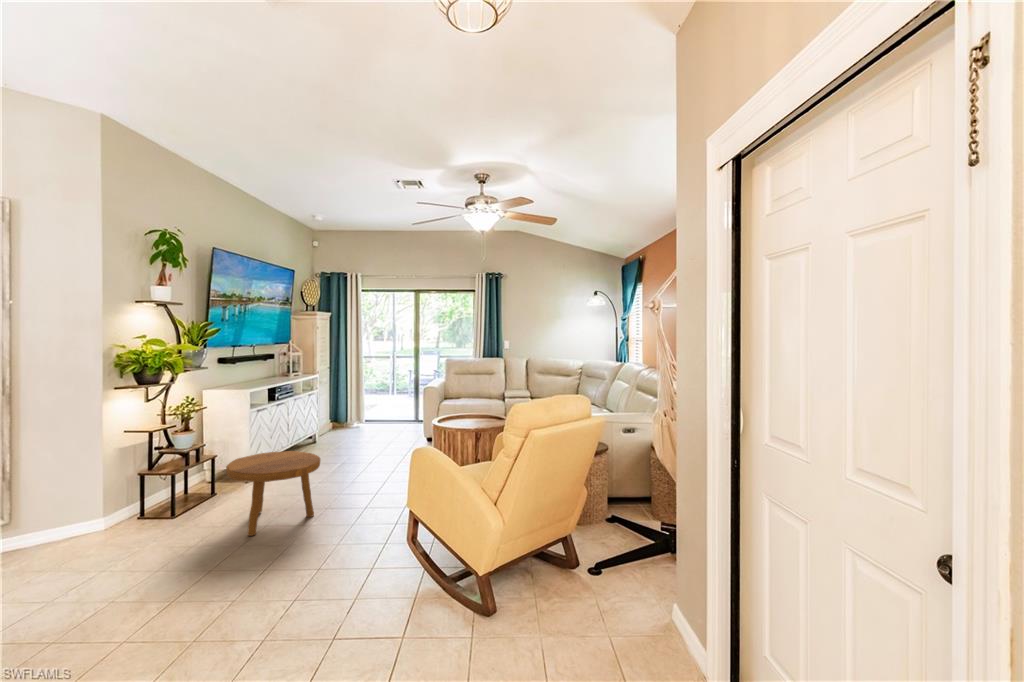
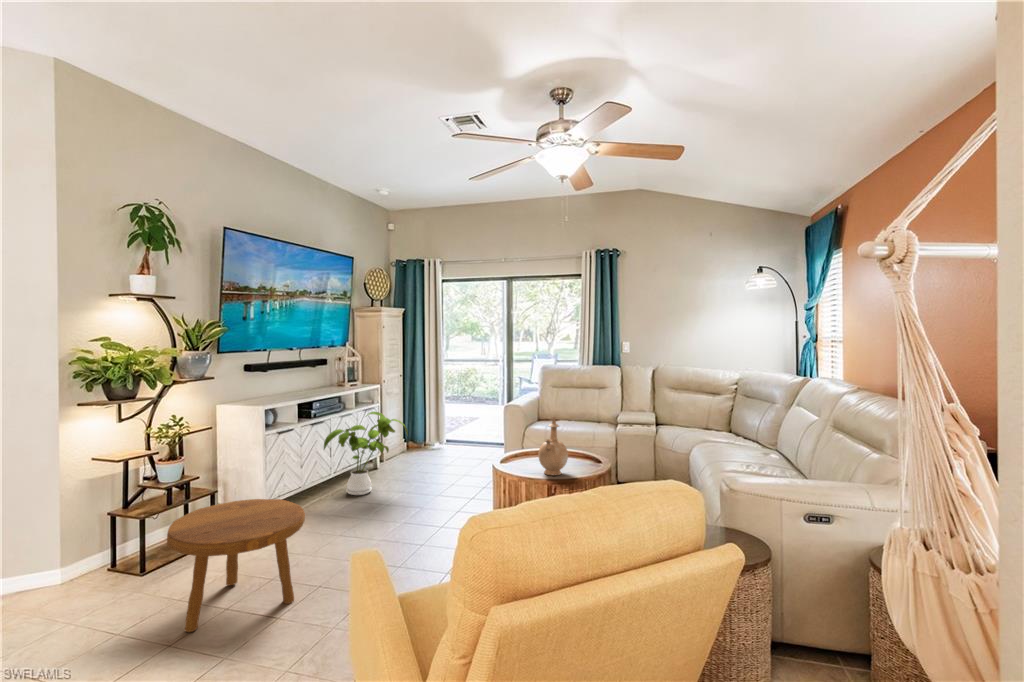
vase: none [466,389,486,427] -> present [538,417,568,475]
house plant: none [287,394,353,460] -> present [324,412,408,495]

